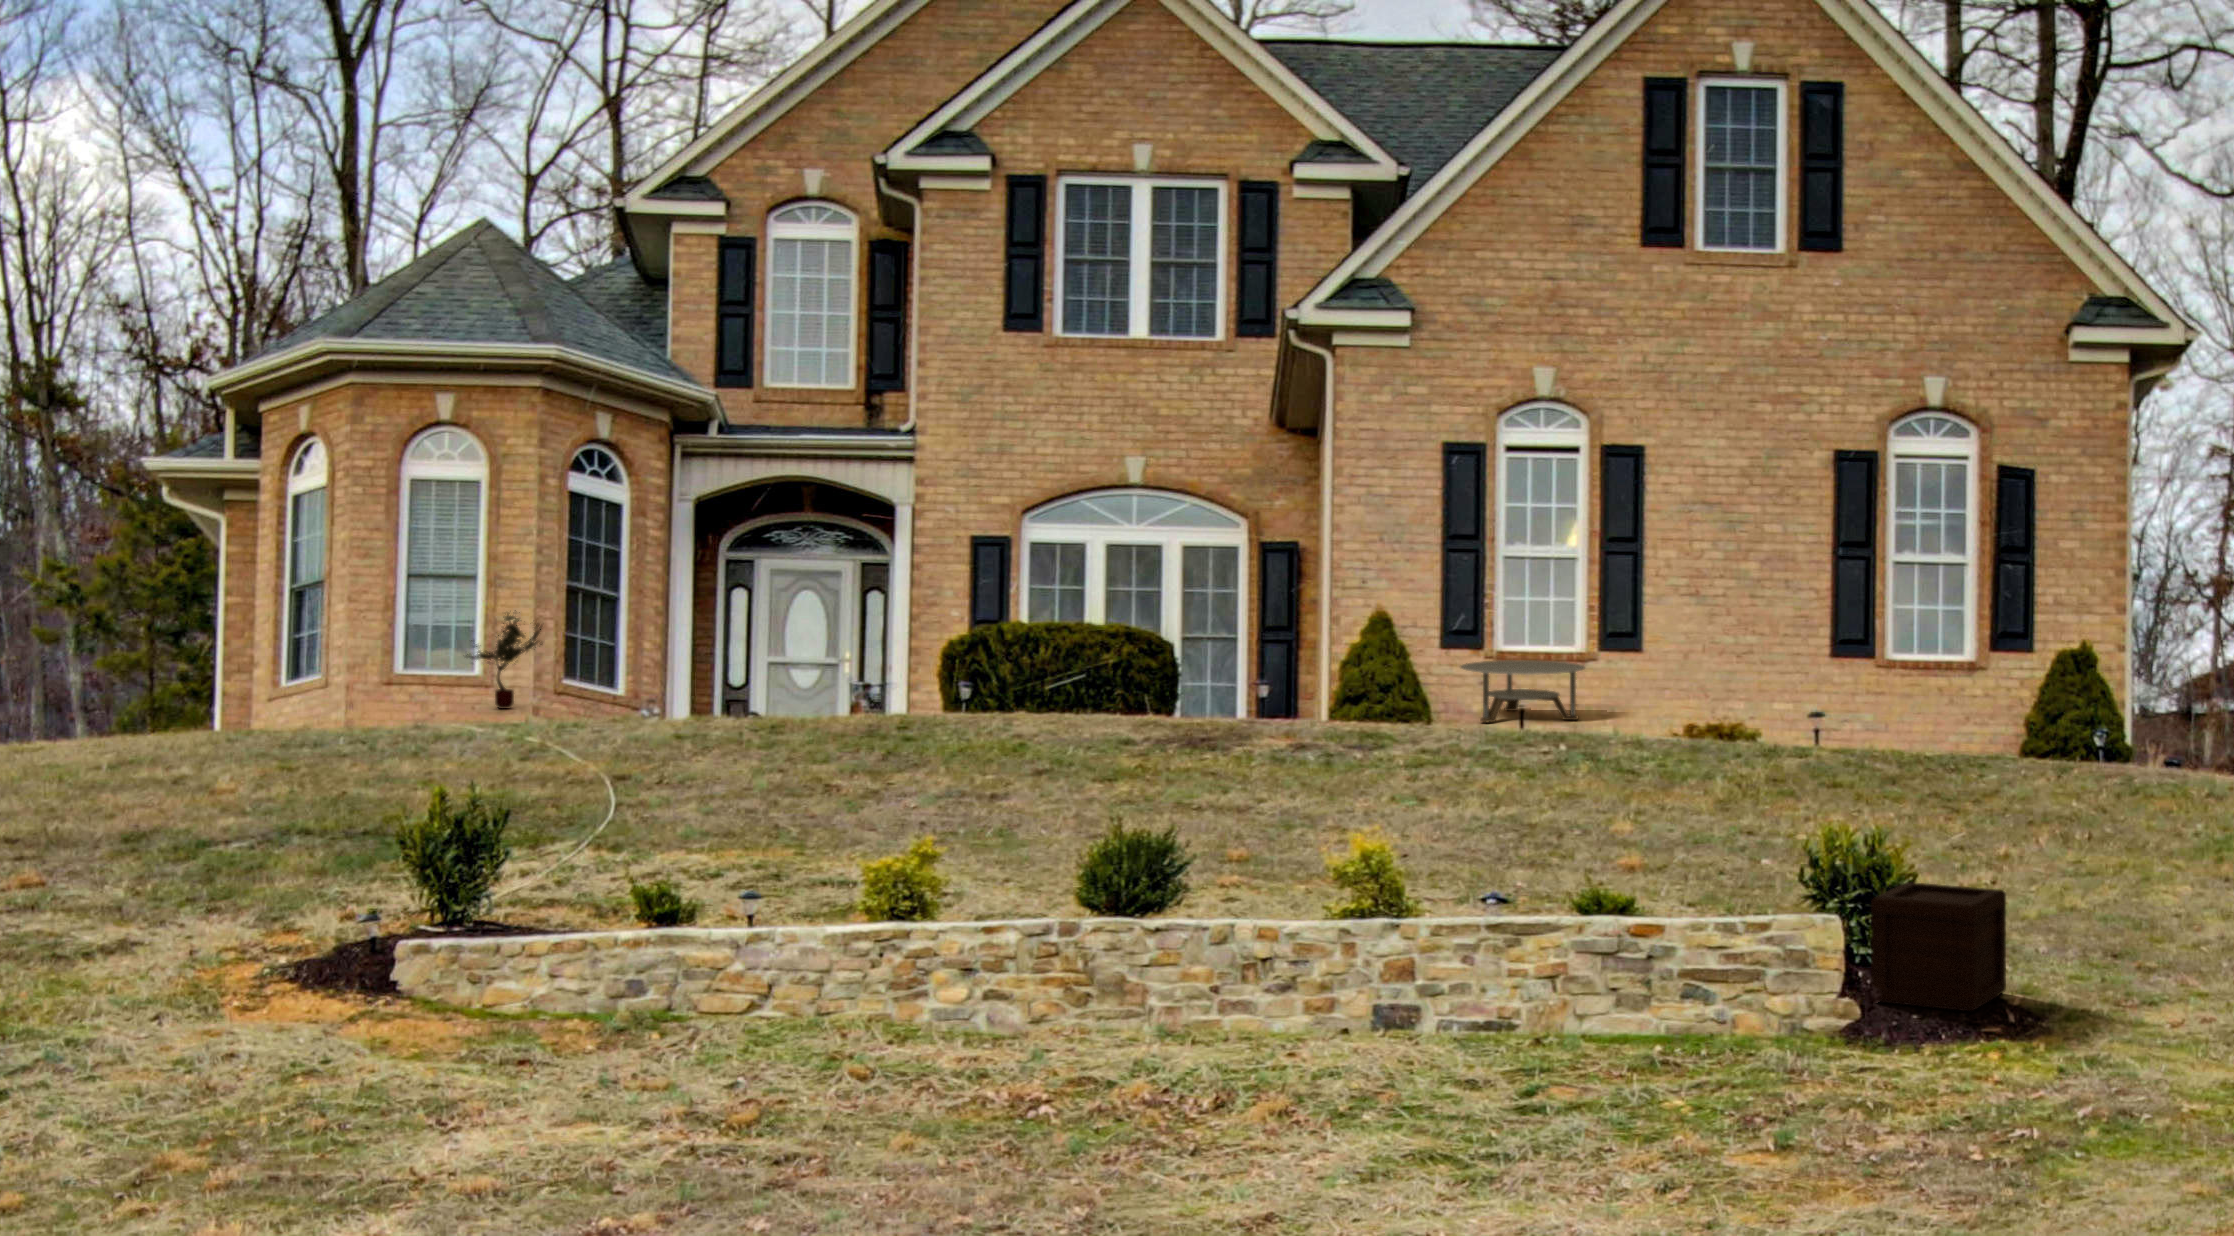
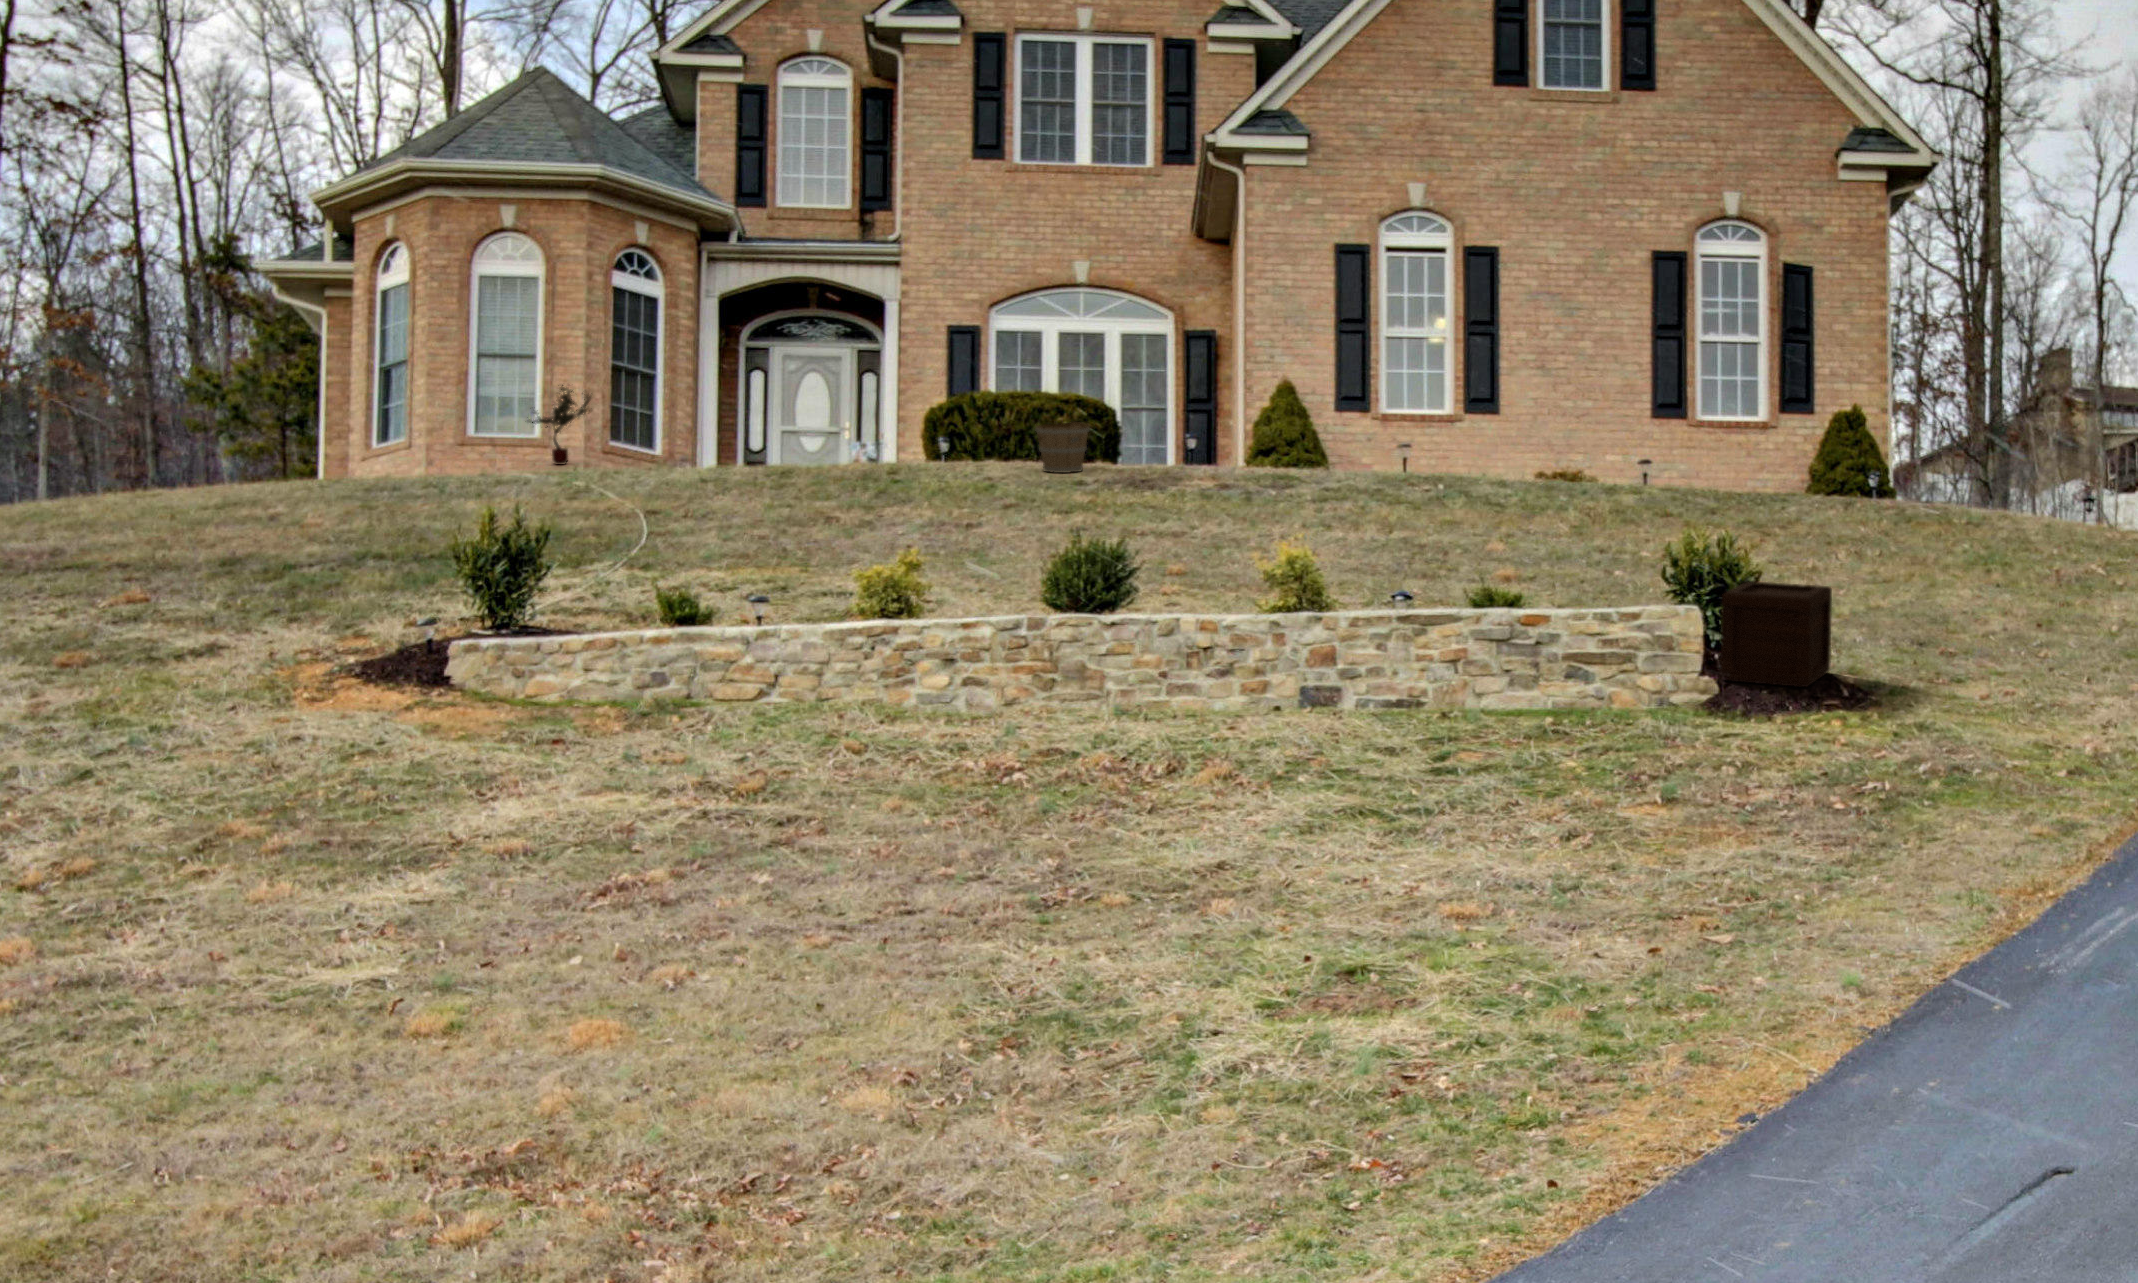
wooden bucket: none [1074,660,1141,724] -> present [1035,422,1090,473]
round table: present [1461,660,1585,723] -> none [1350,421,1452,470]

